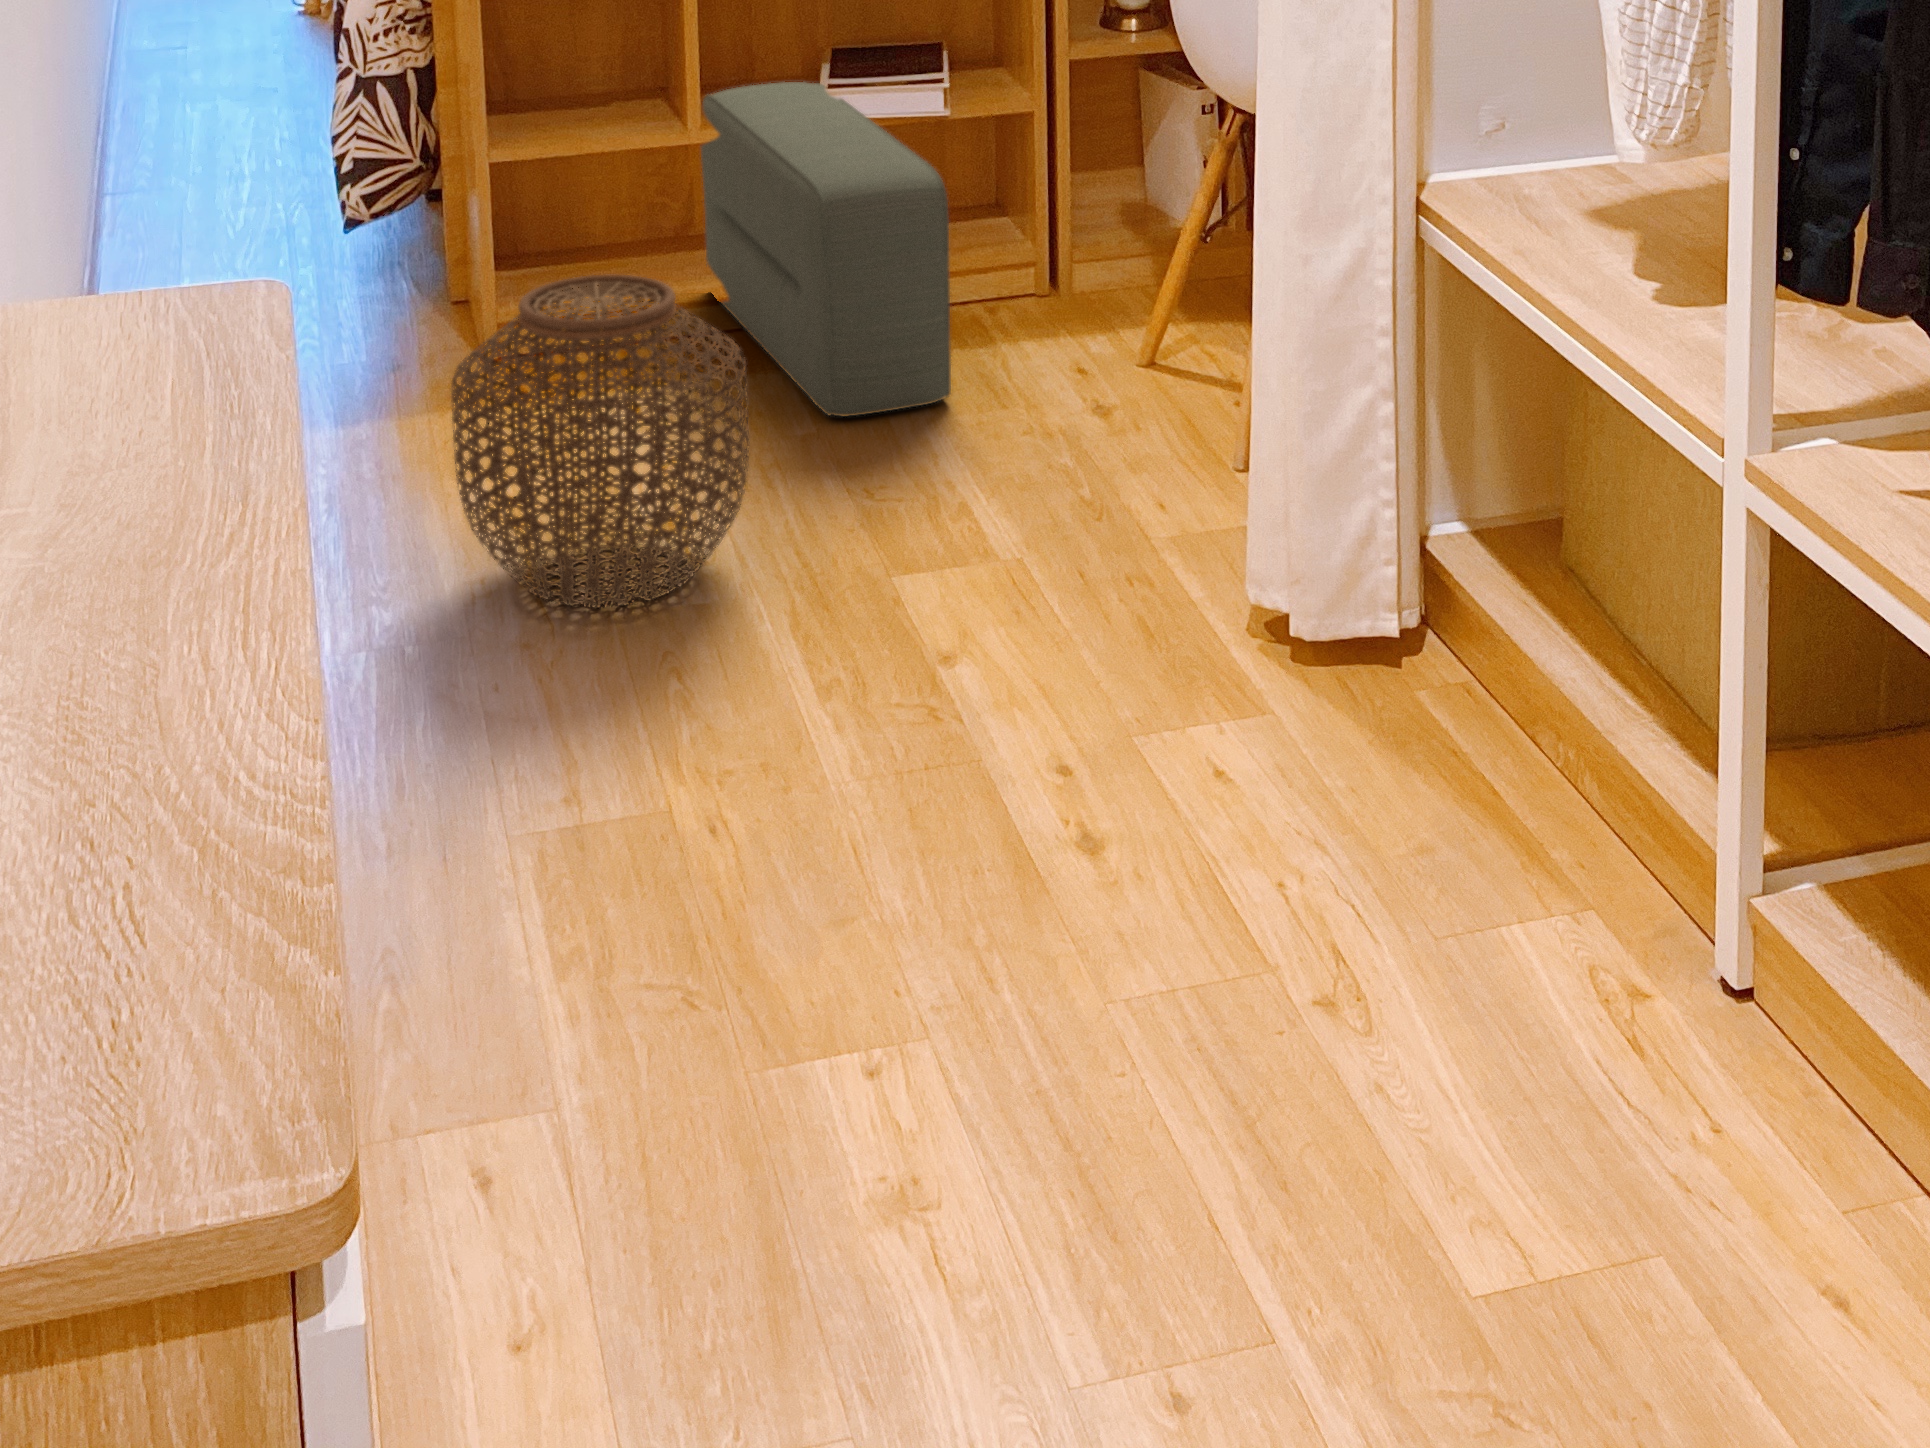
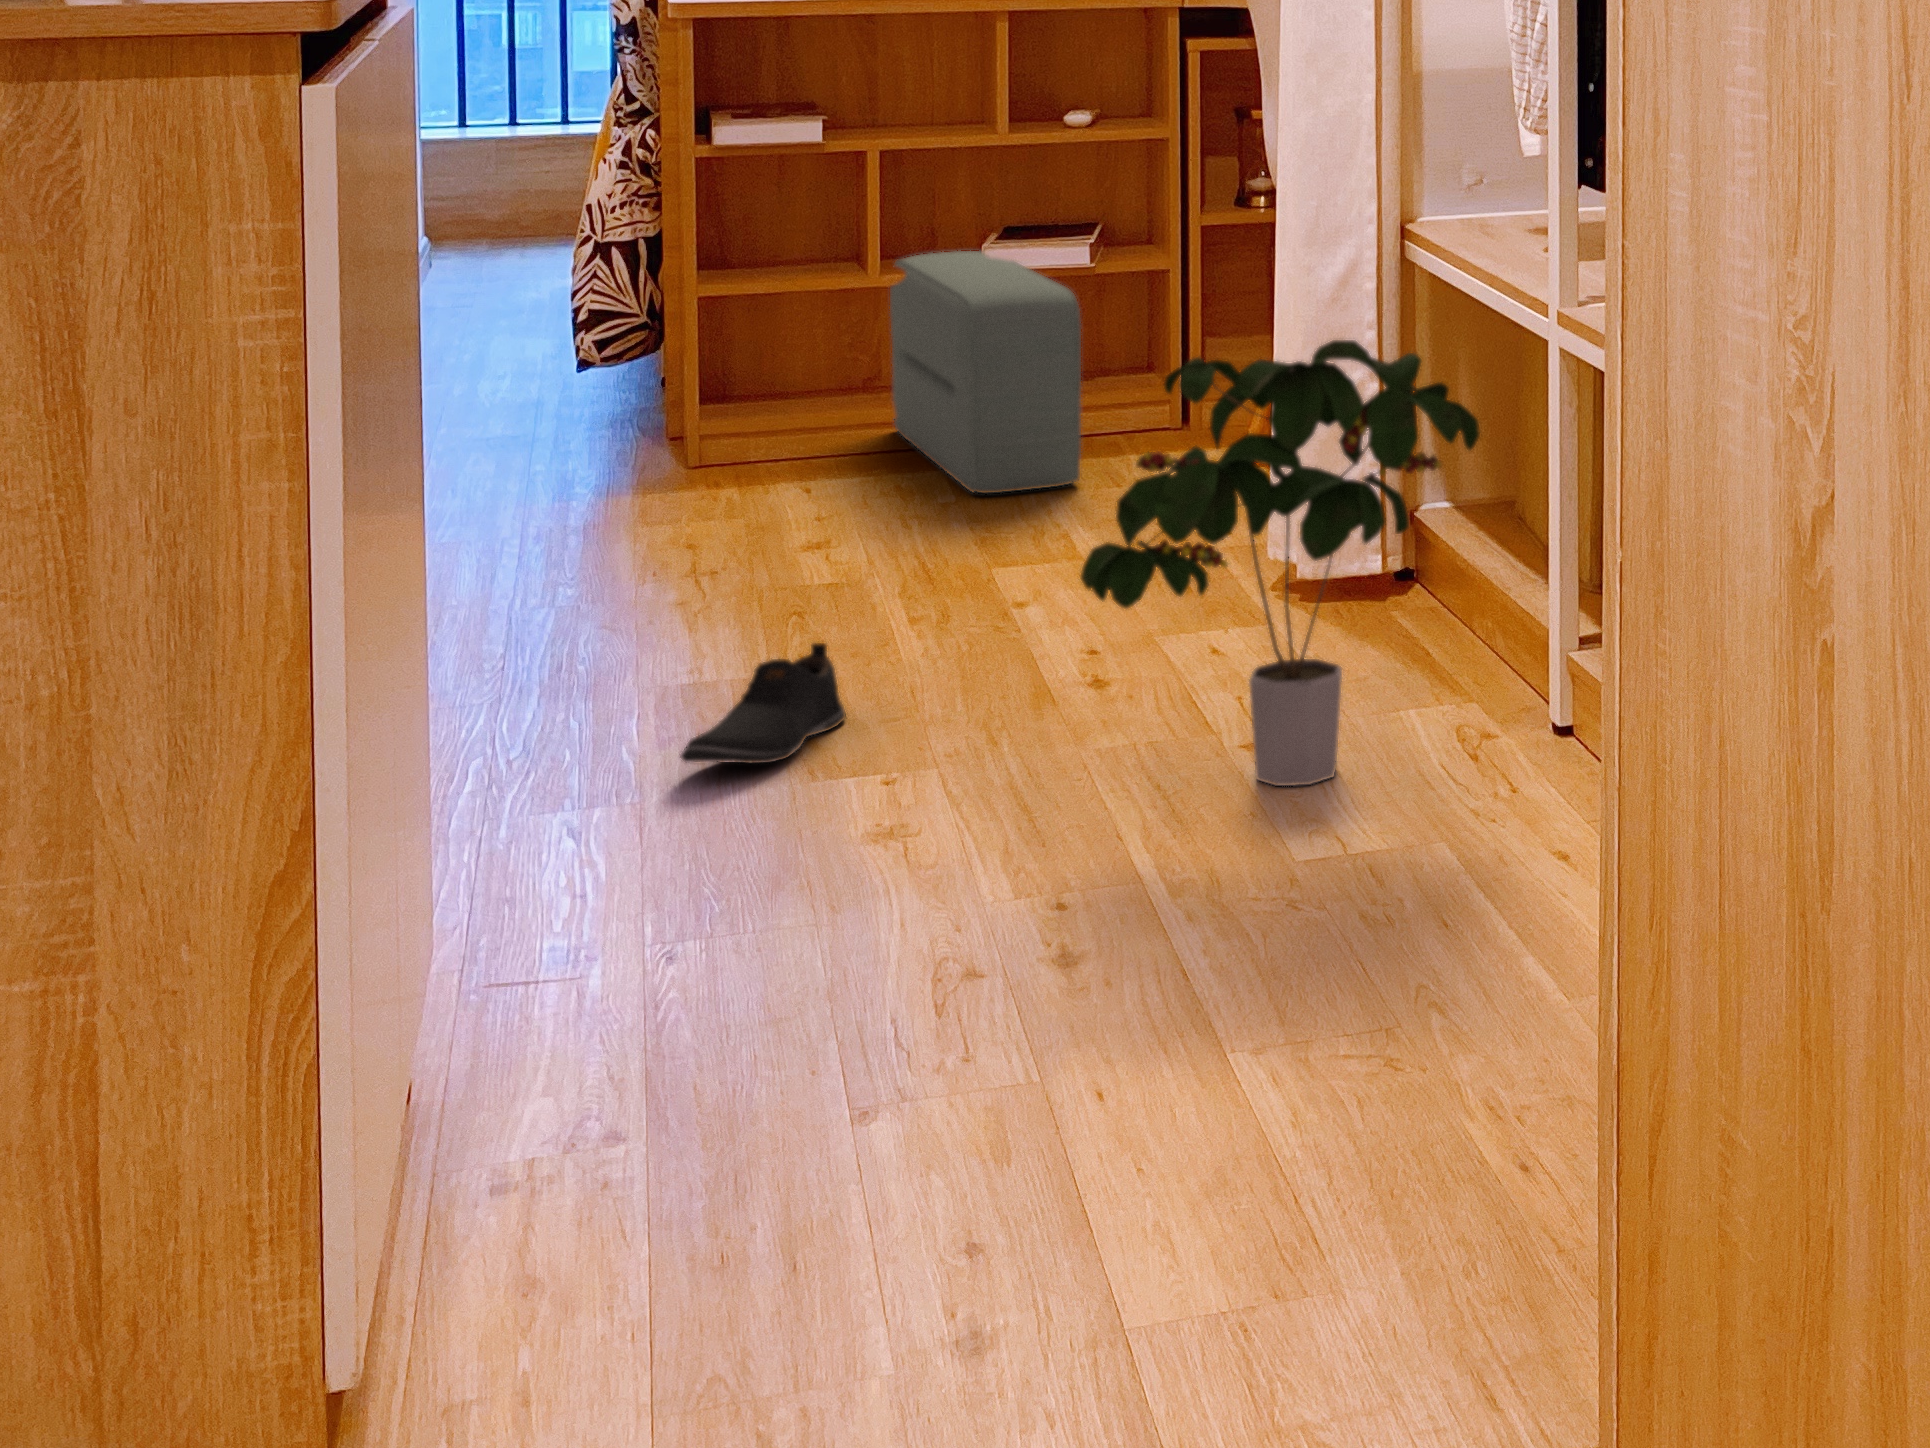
woven basket: present [452,275,749,608] -> none [634,333,883,596]
potted plant: none [1106,459,1604,1042] -> present [1081,340,1480,786]
shoe: none [585,773,768,978] -> present [681,643,846,764]

